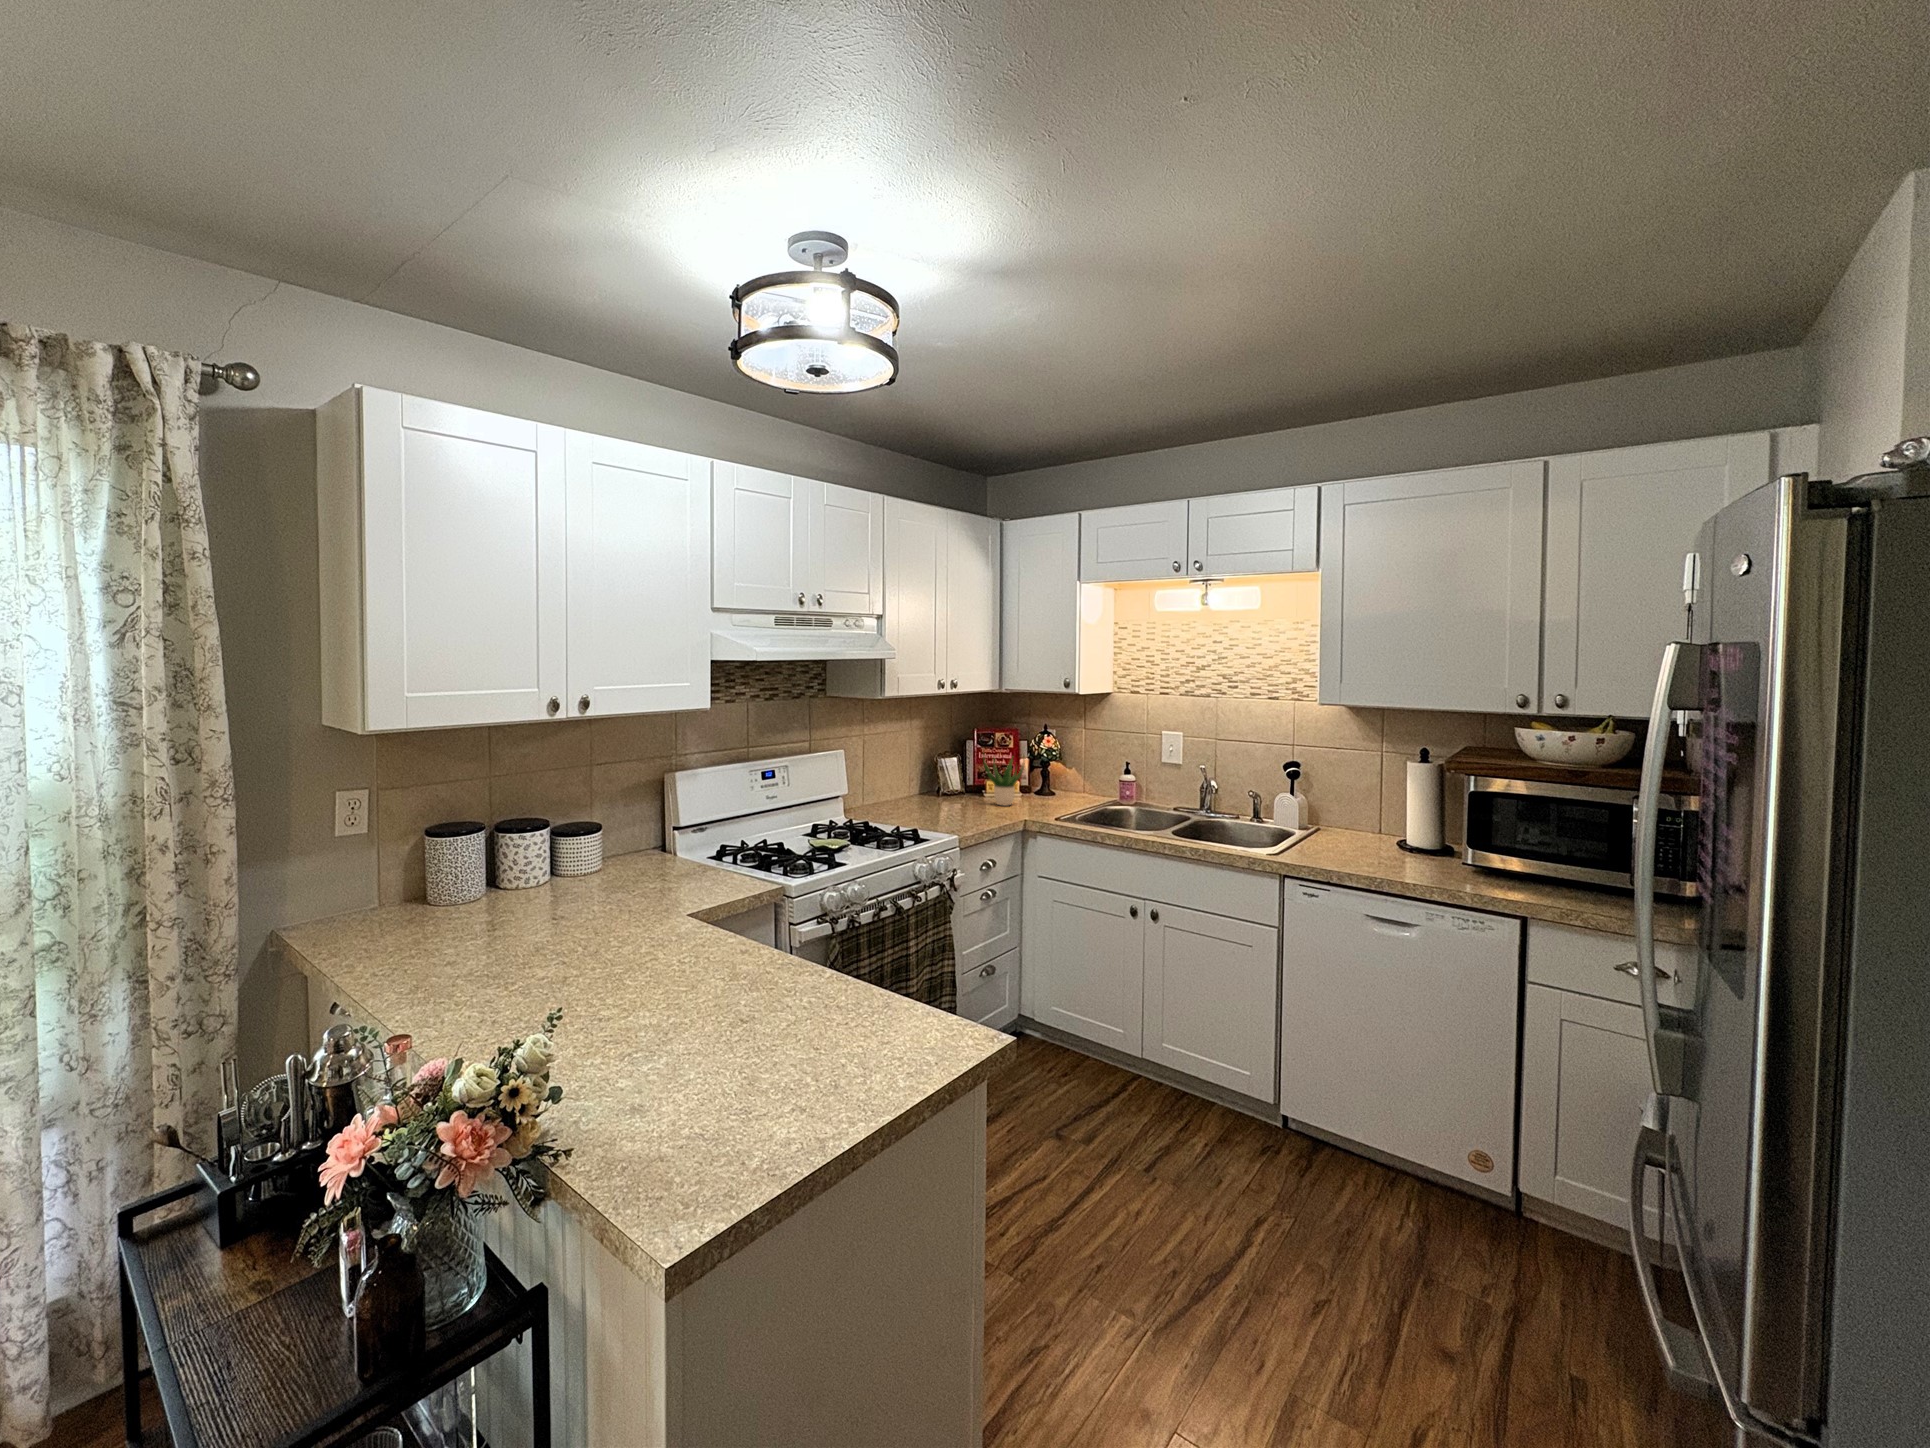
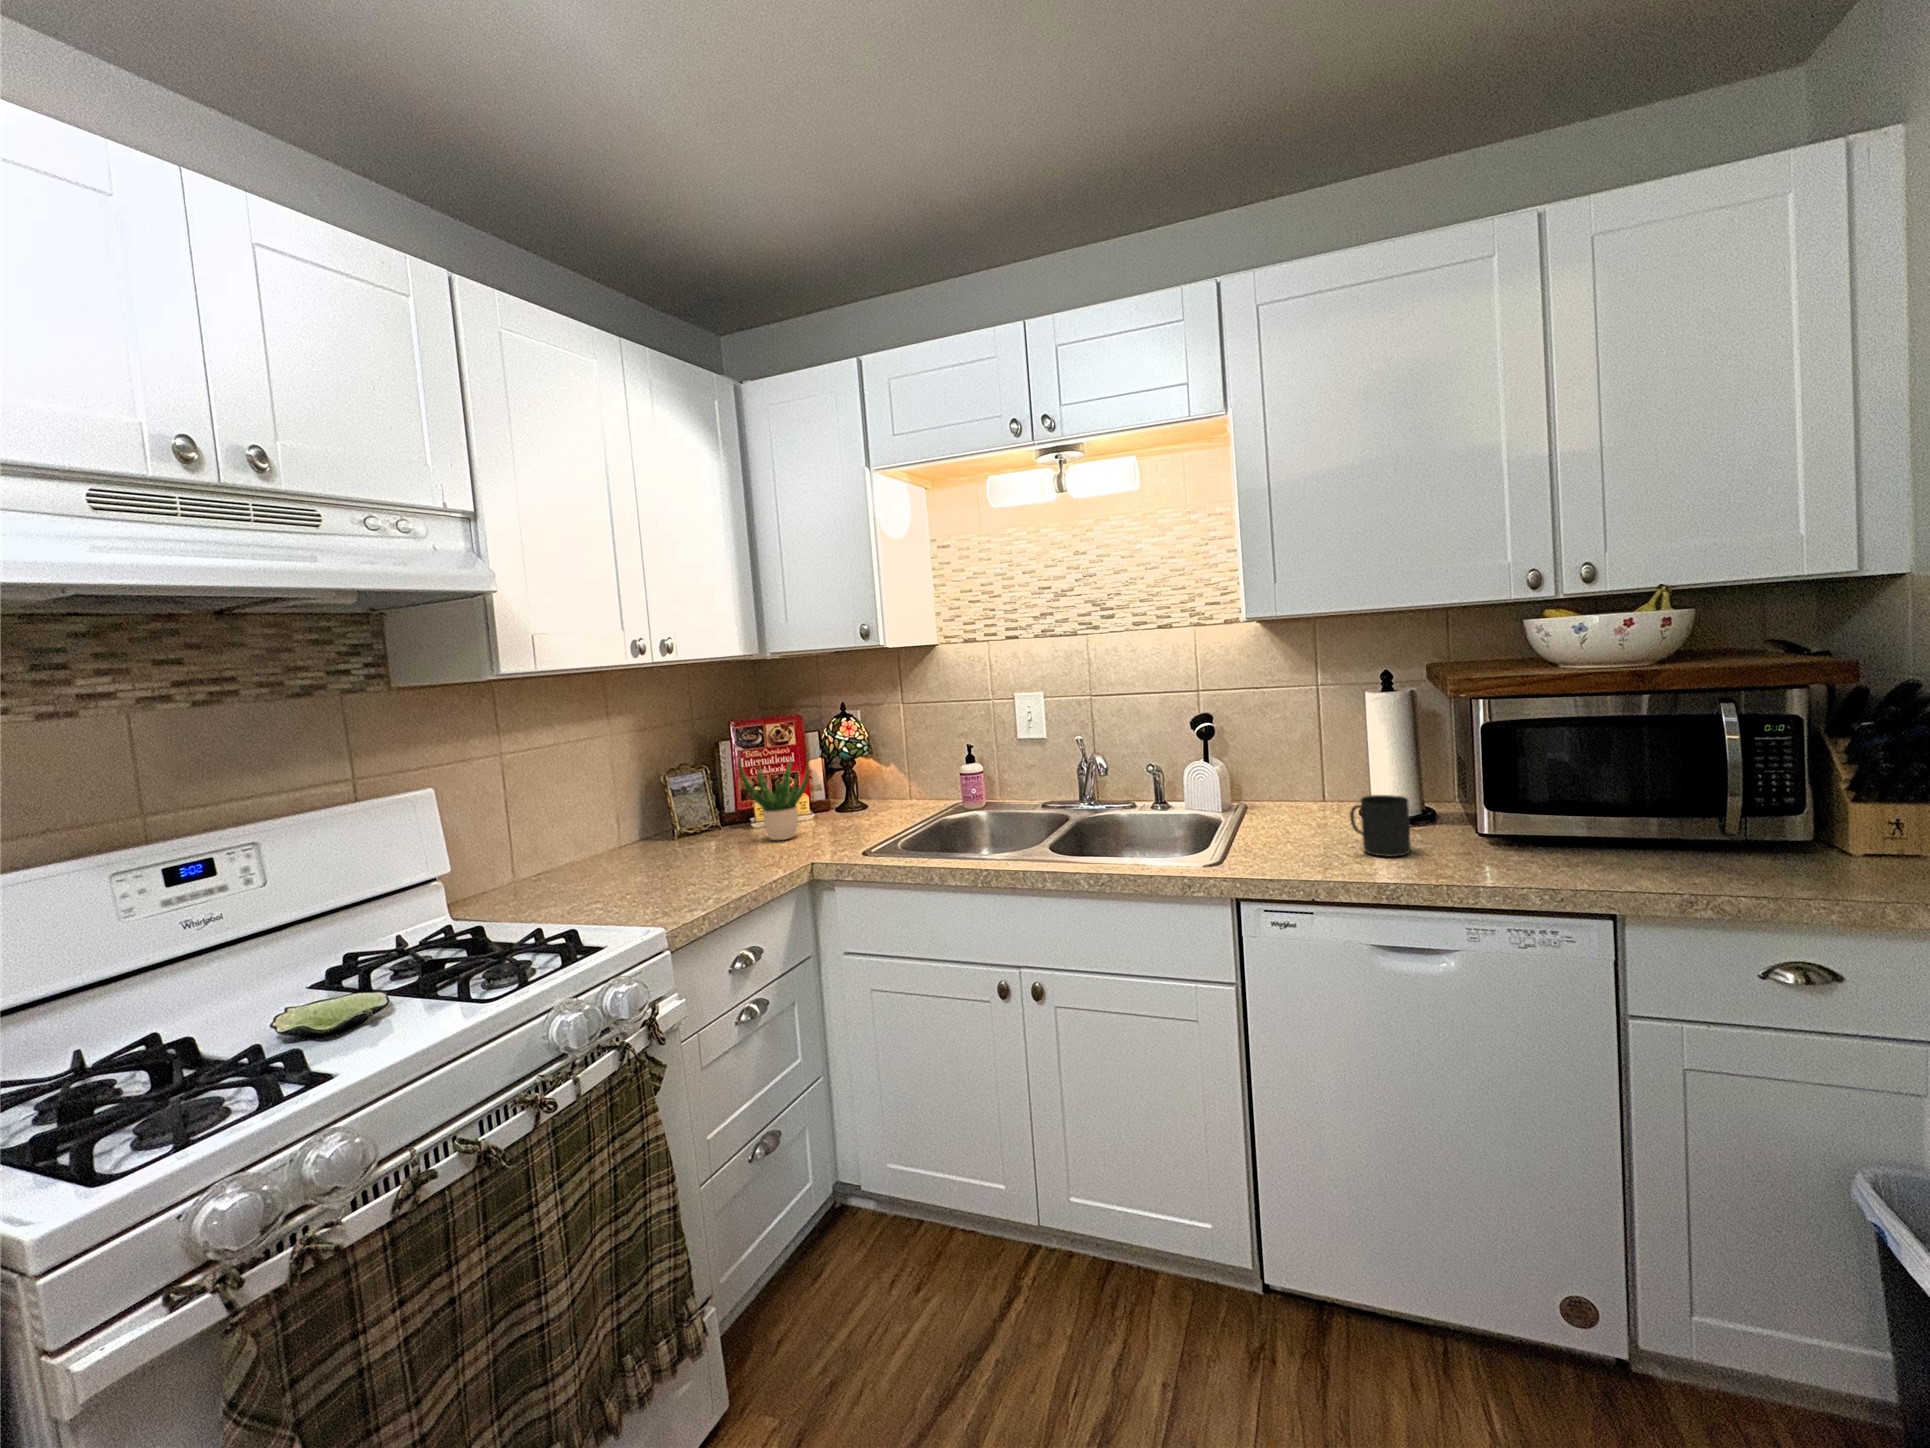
mug: none [1373,828,1416,868] -> present [1350,795,1411,857]

